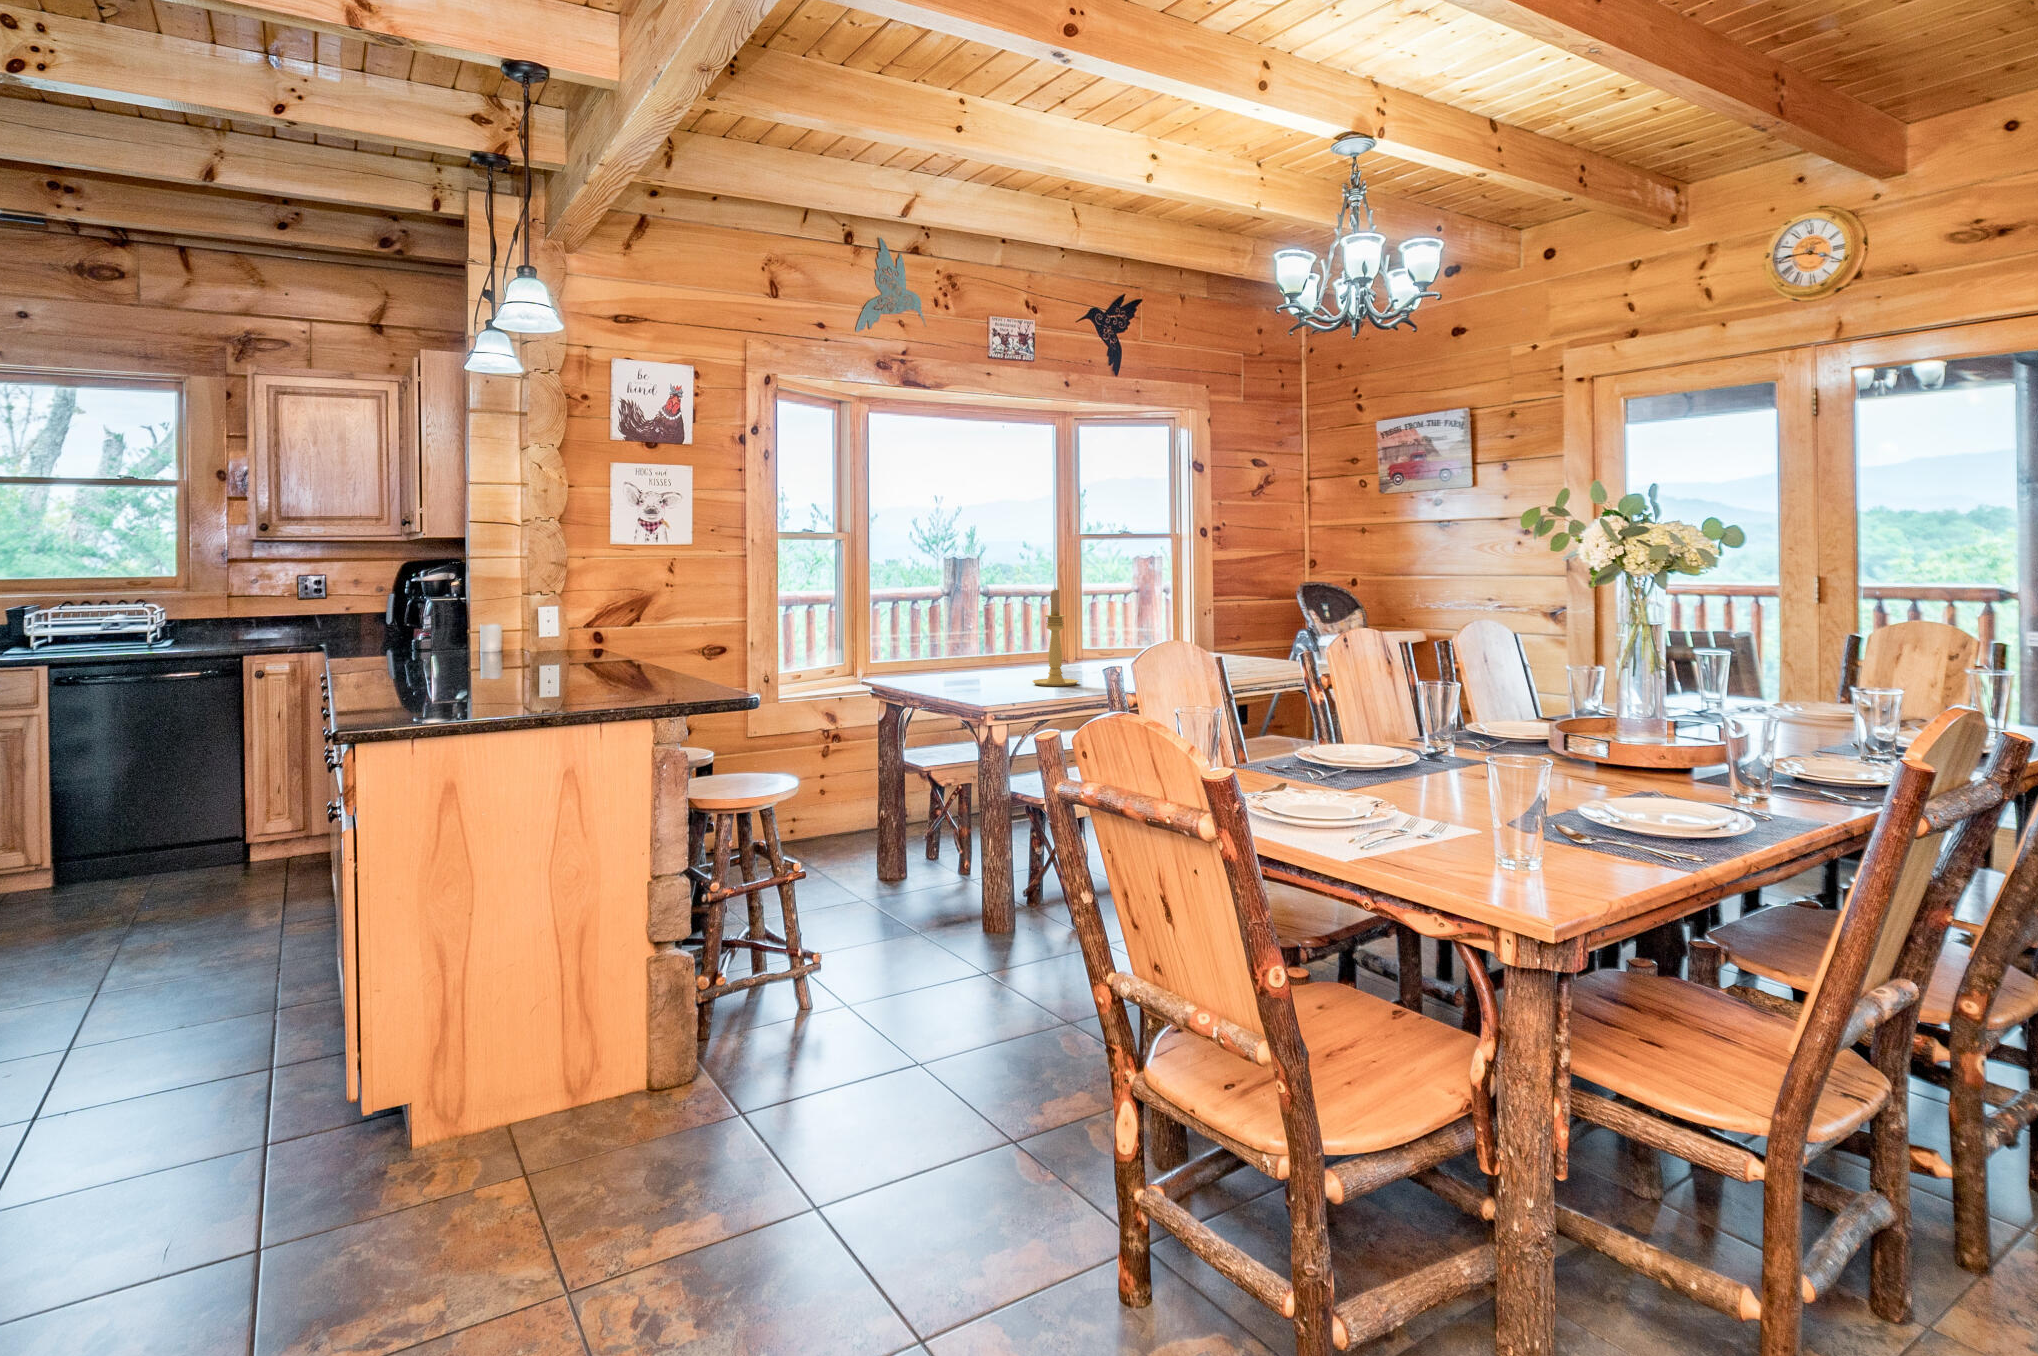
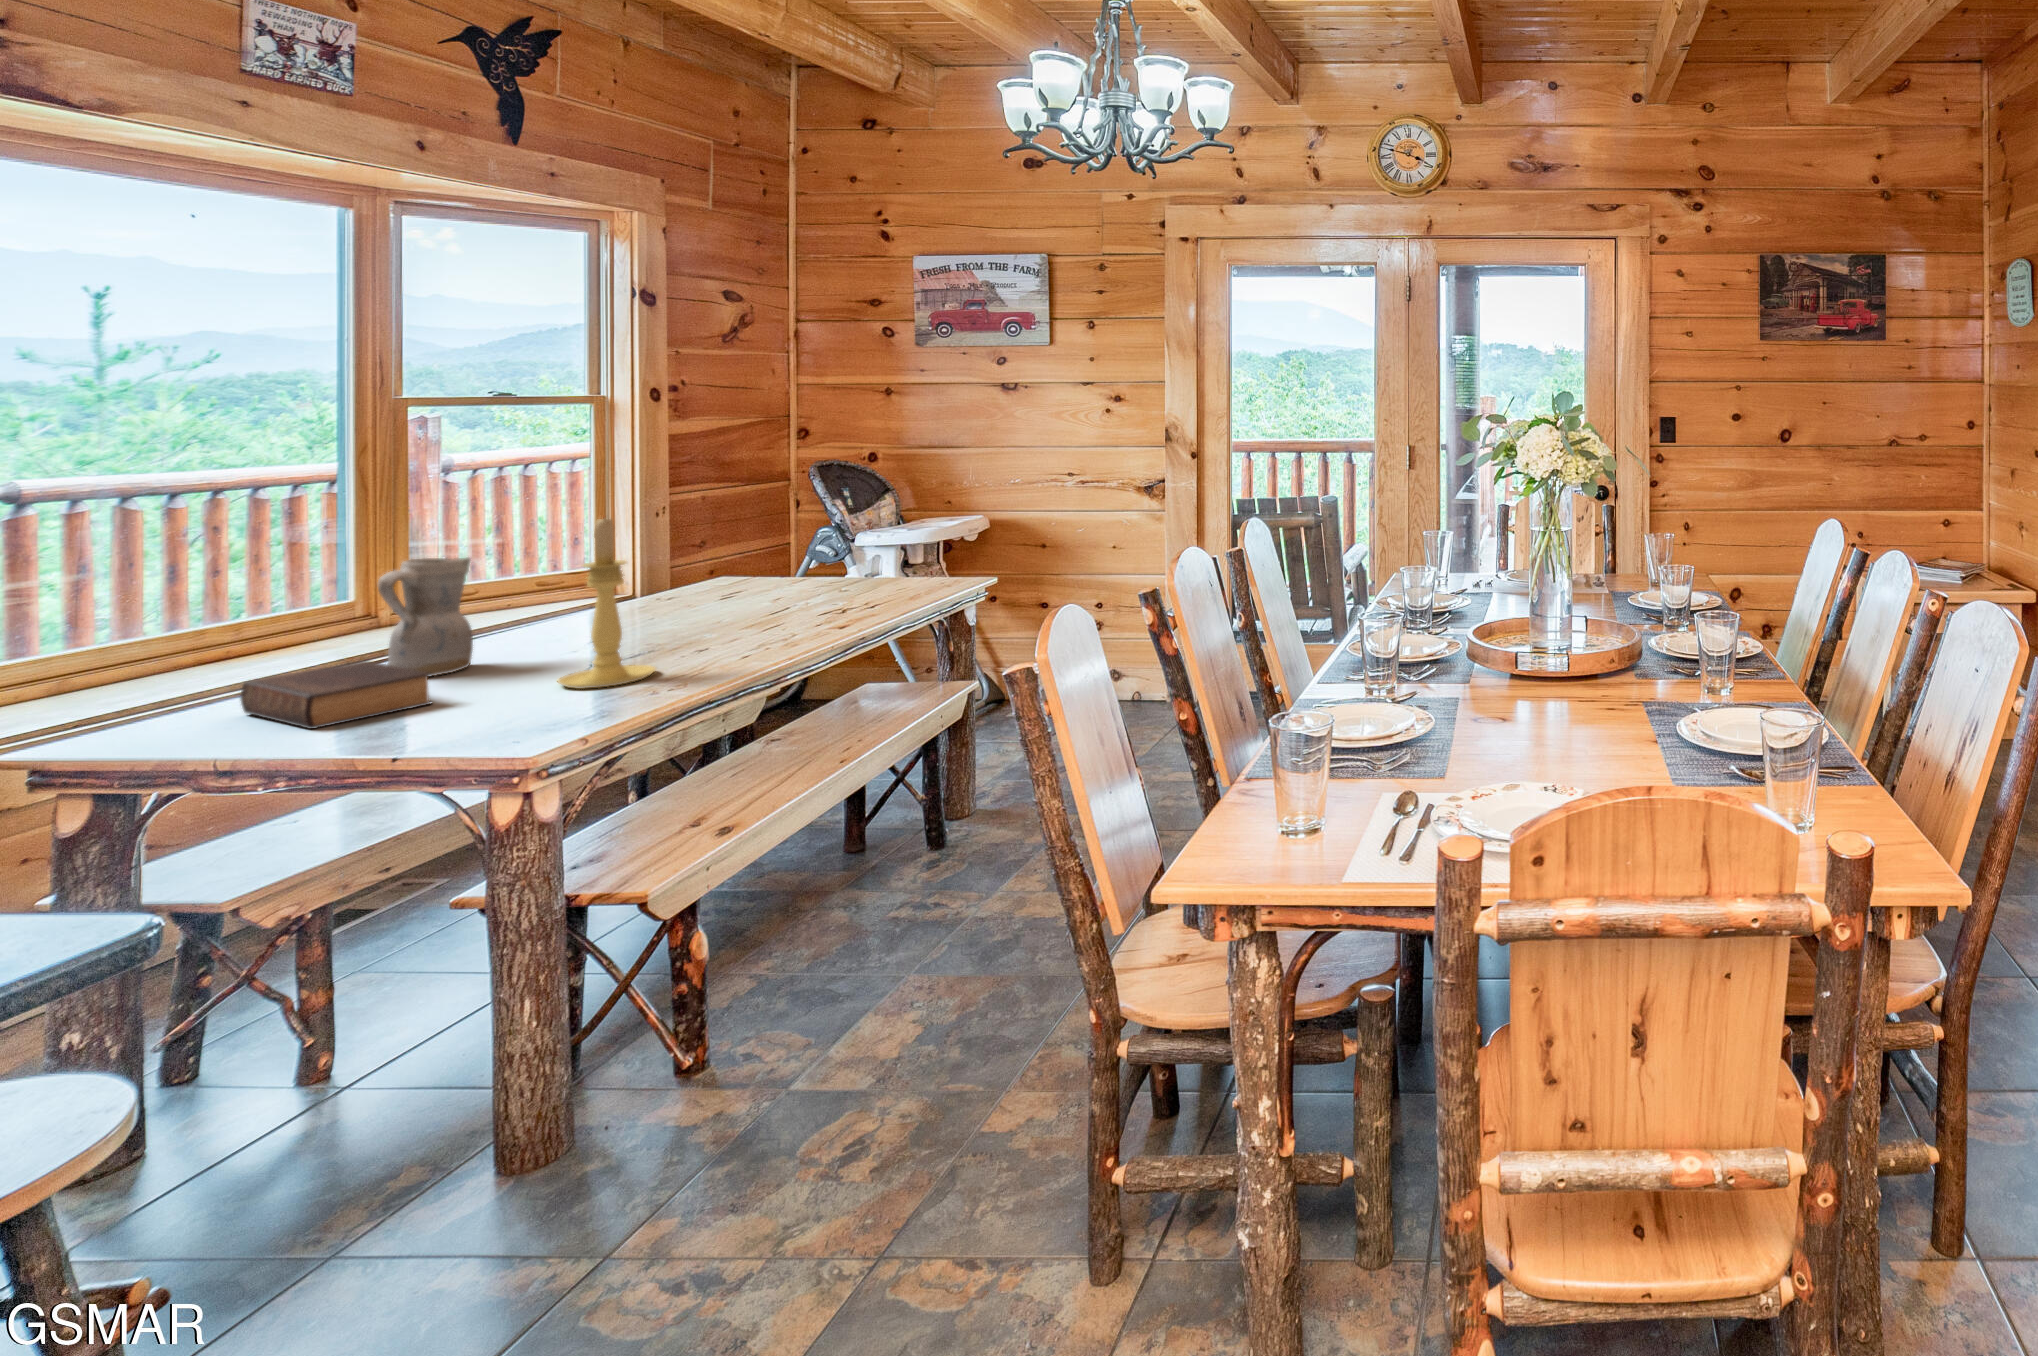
ceramic pitcher: none [986,611,1027,675] -> present [378,558,473,676]
book: none [929,660,984,684] -> present [240,661,432,729]

